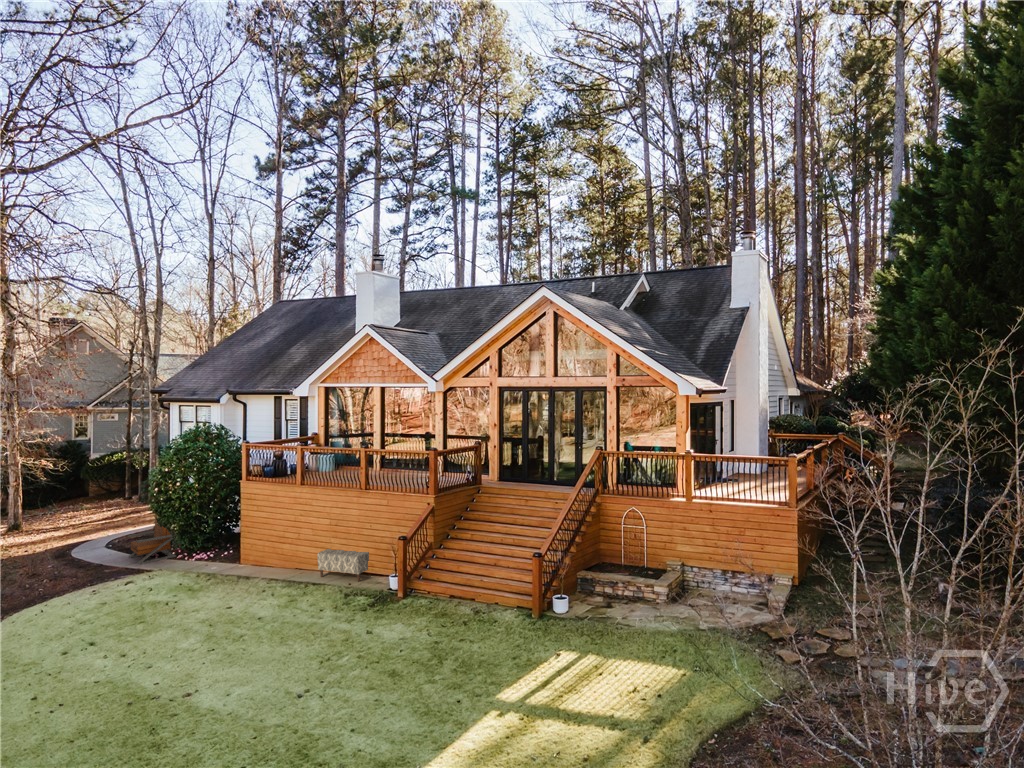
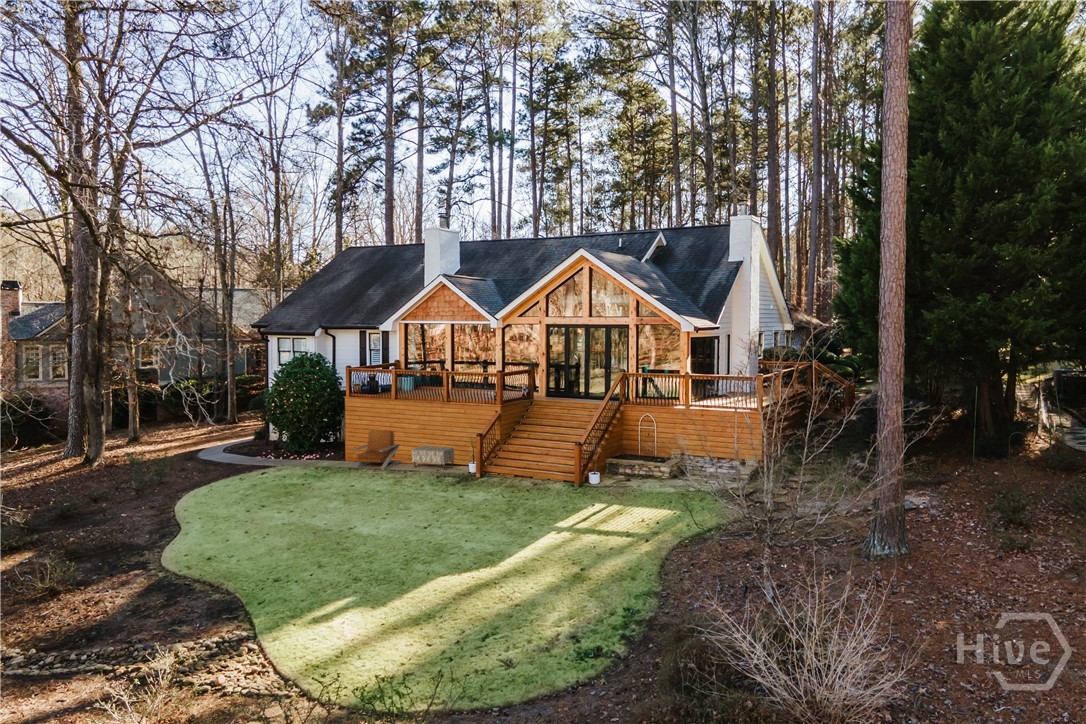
lounge chair: present [128,516,176,564] -> present [353,431,400,470]

